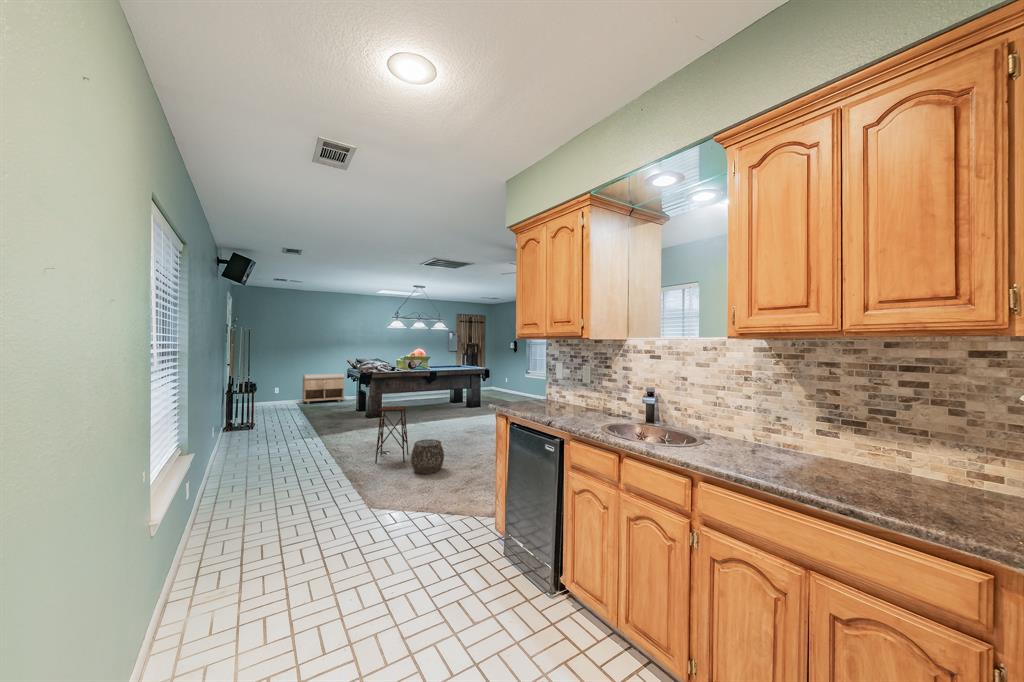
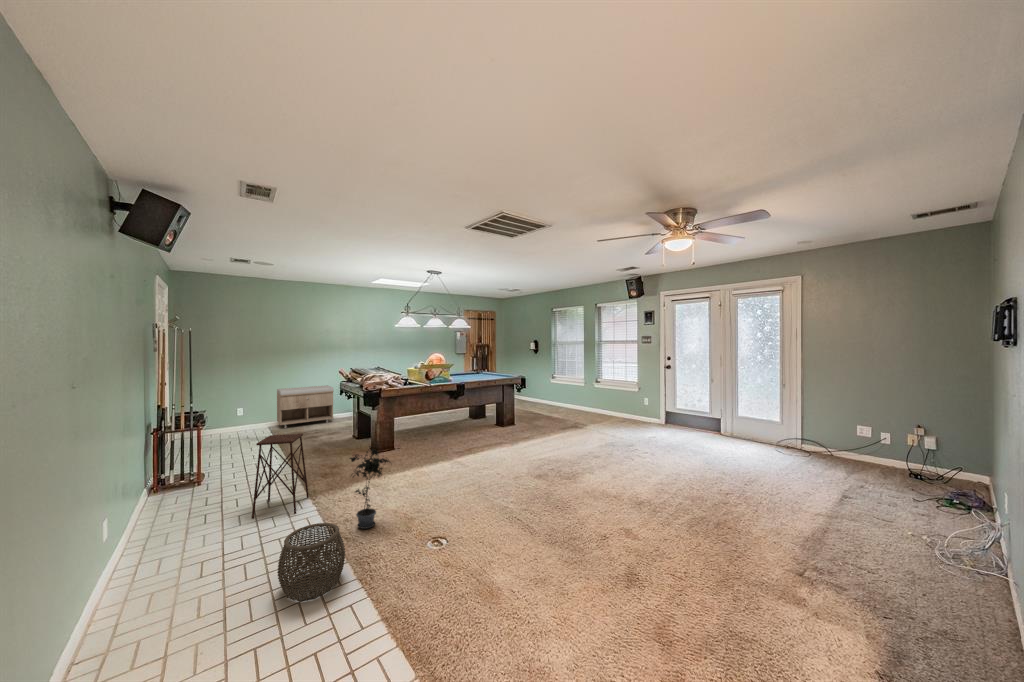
potted plant: none [340,400,365,448] -> present [350,446,390,529]
side table: present [375,406,408,463] -> present [252,434,309,518]
woven basket: present [411,439,444,474] -> present [277,523,345,601]

